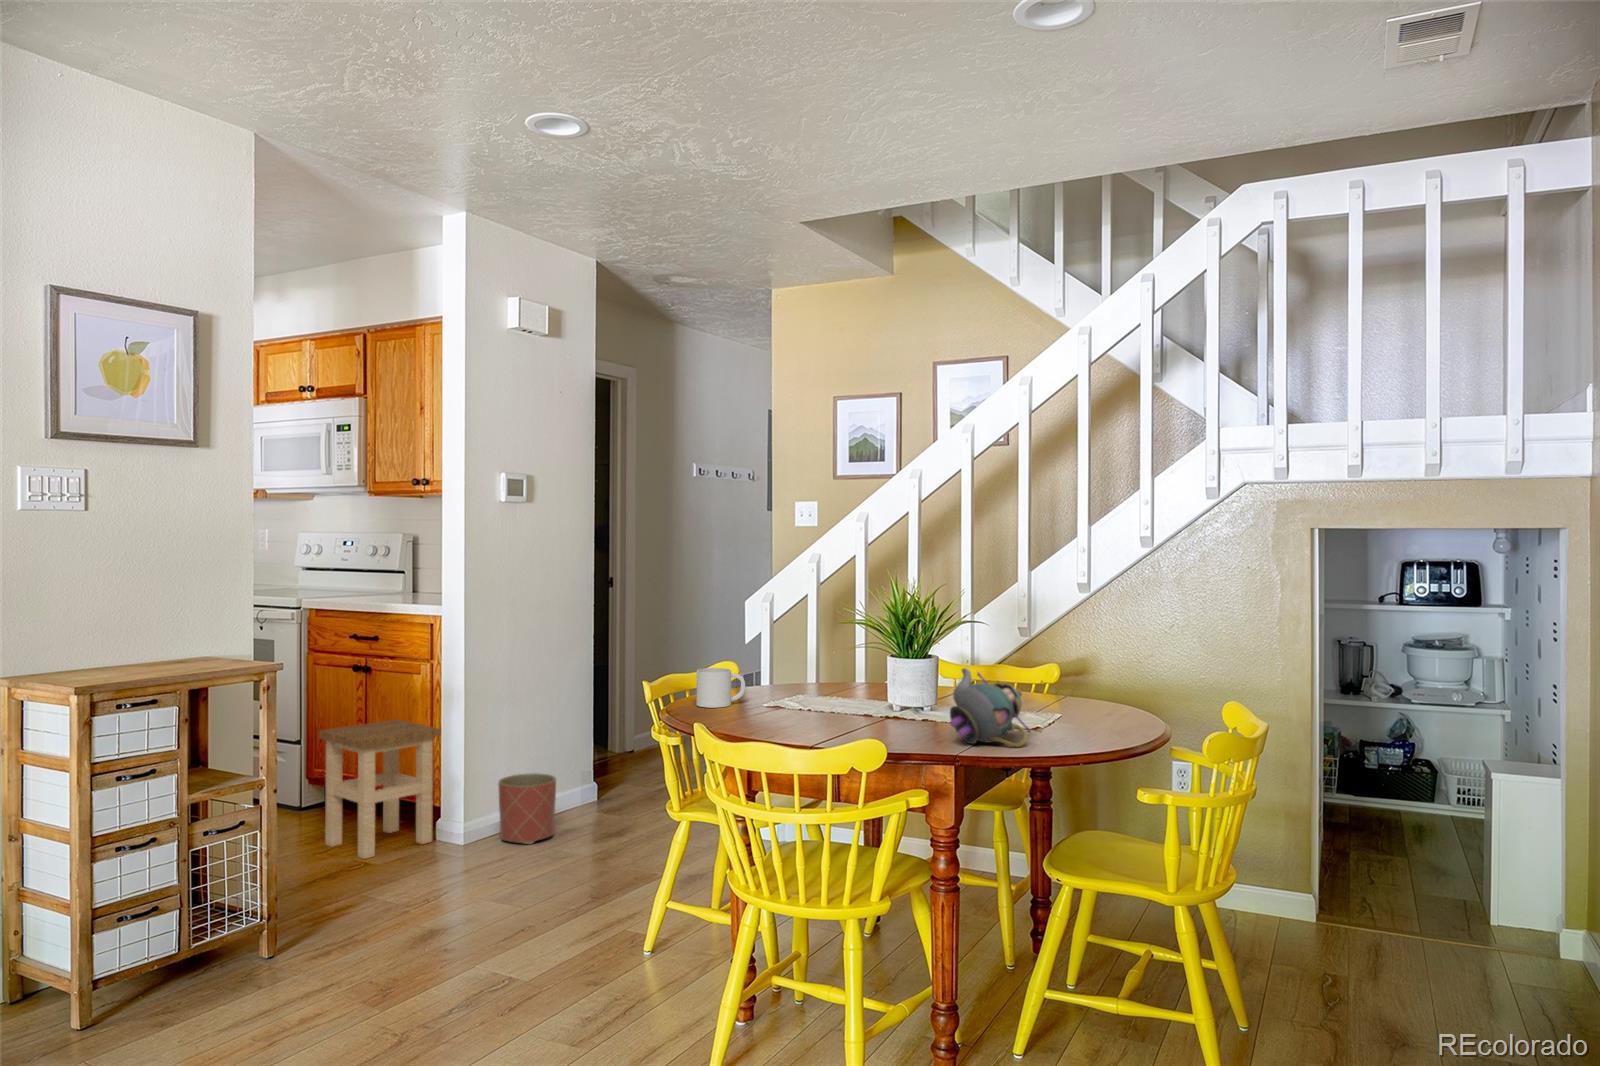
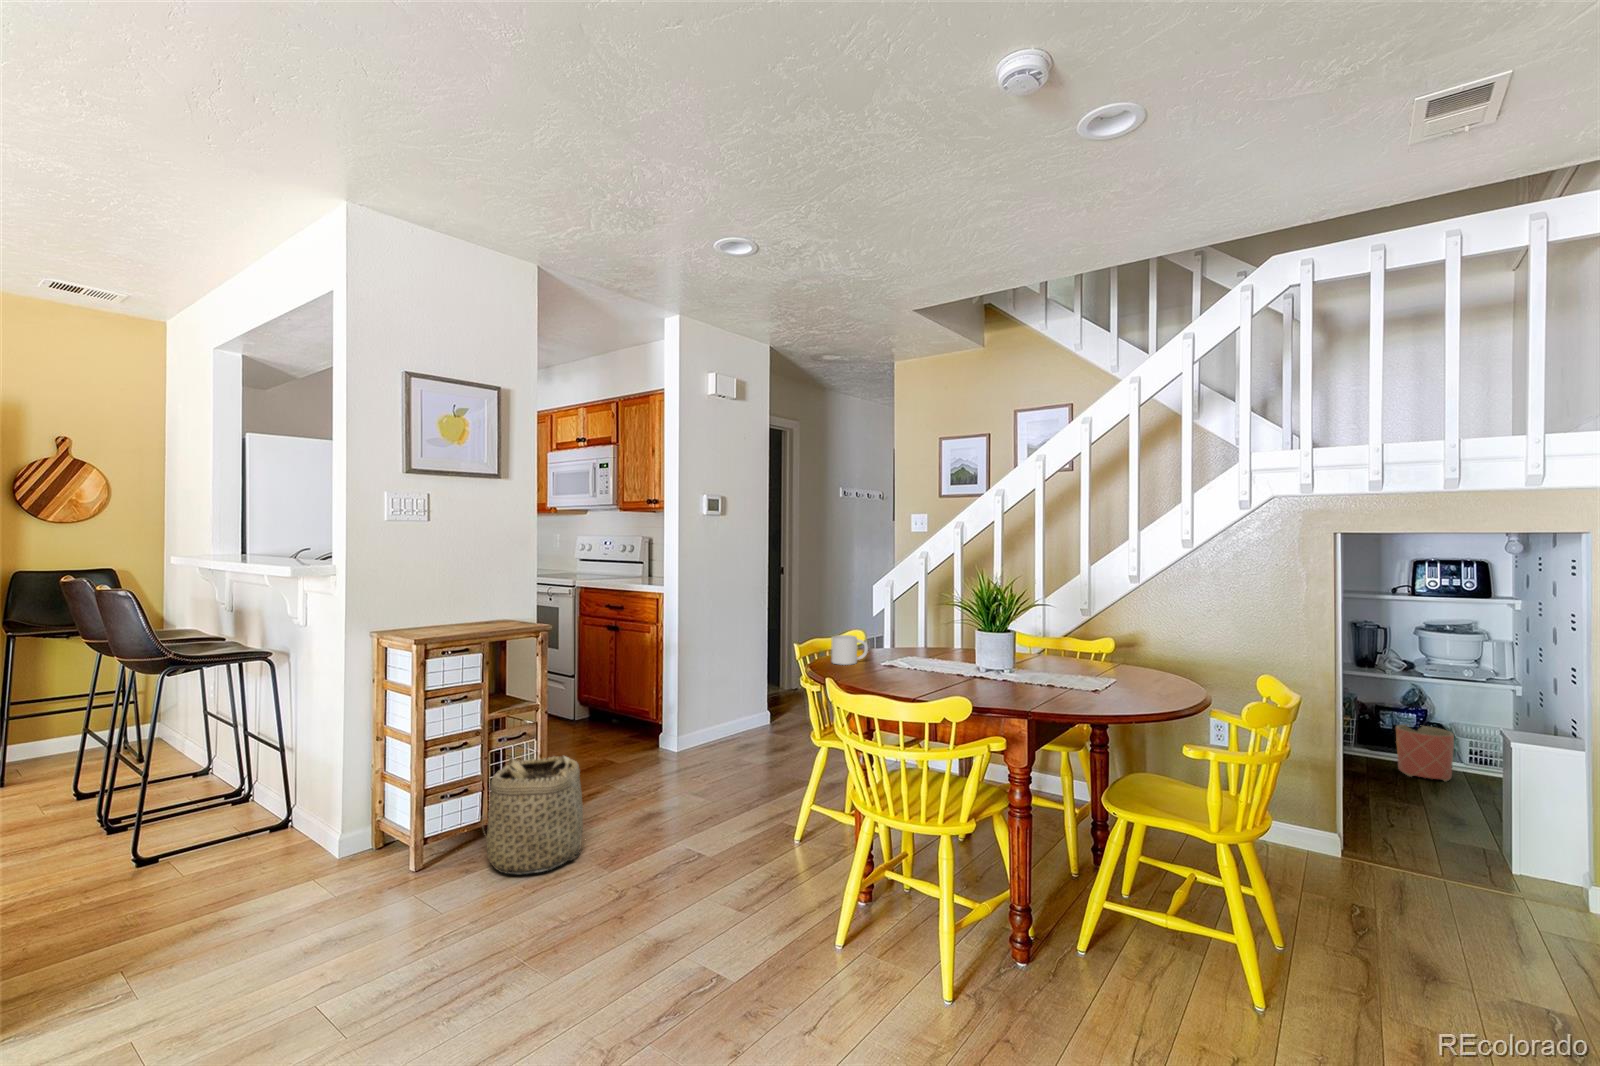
teapot: present [950,668,1030,747] -> none [1024,641,1092,707]
stool: present [319,720,441,859] -> none [585,664,663,759]
planter: present [498,773,556,844] -> present [1396,725,1454,781]
basket: none [182,850,349,1023] -> present [486,756,583,875]

